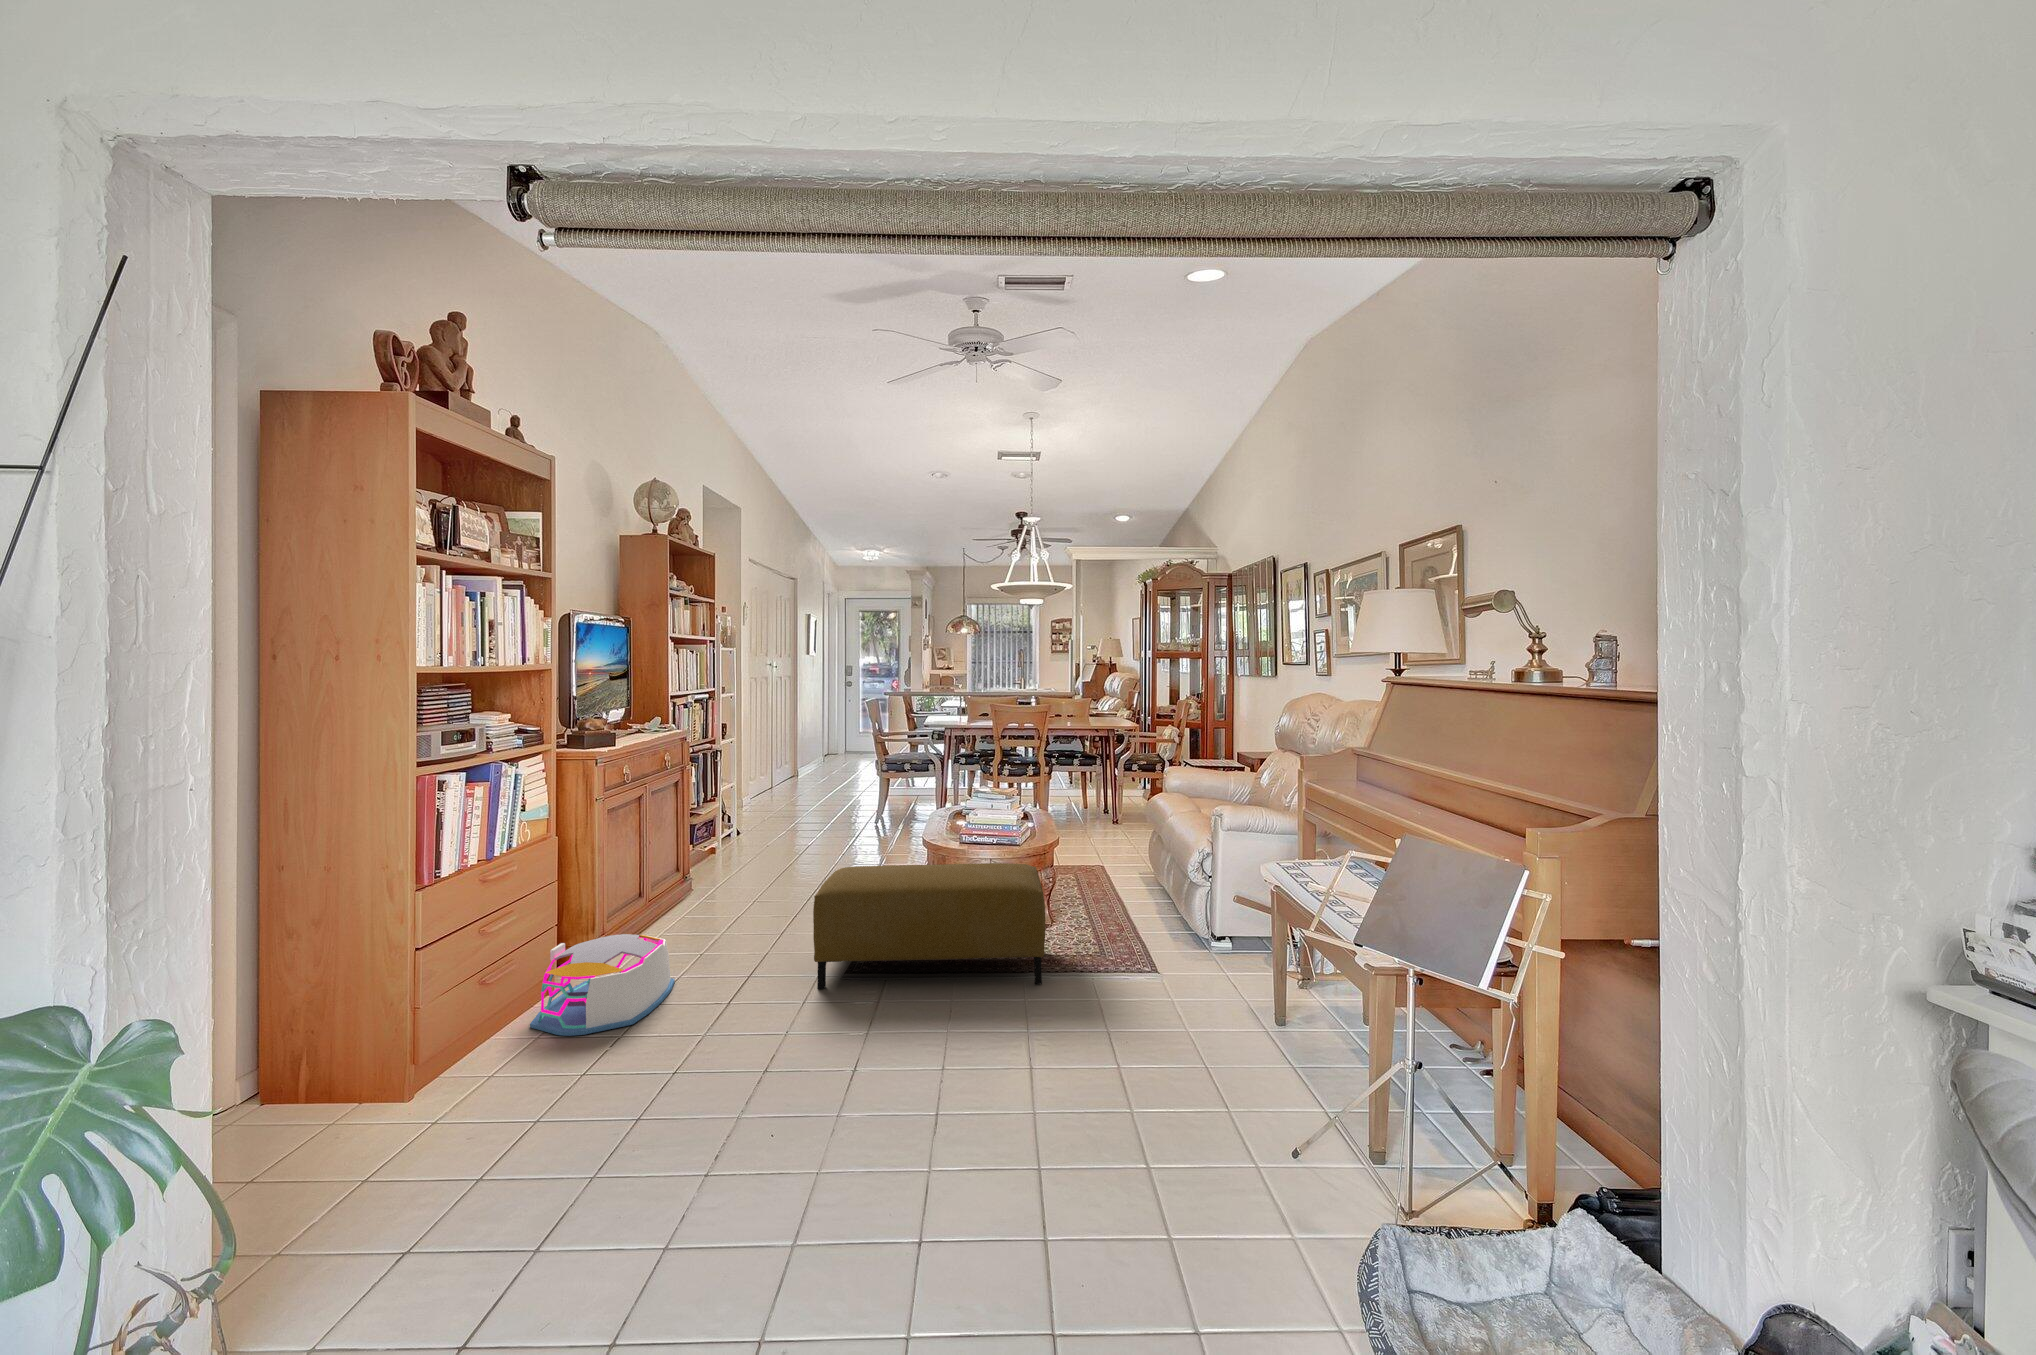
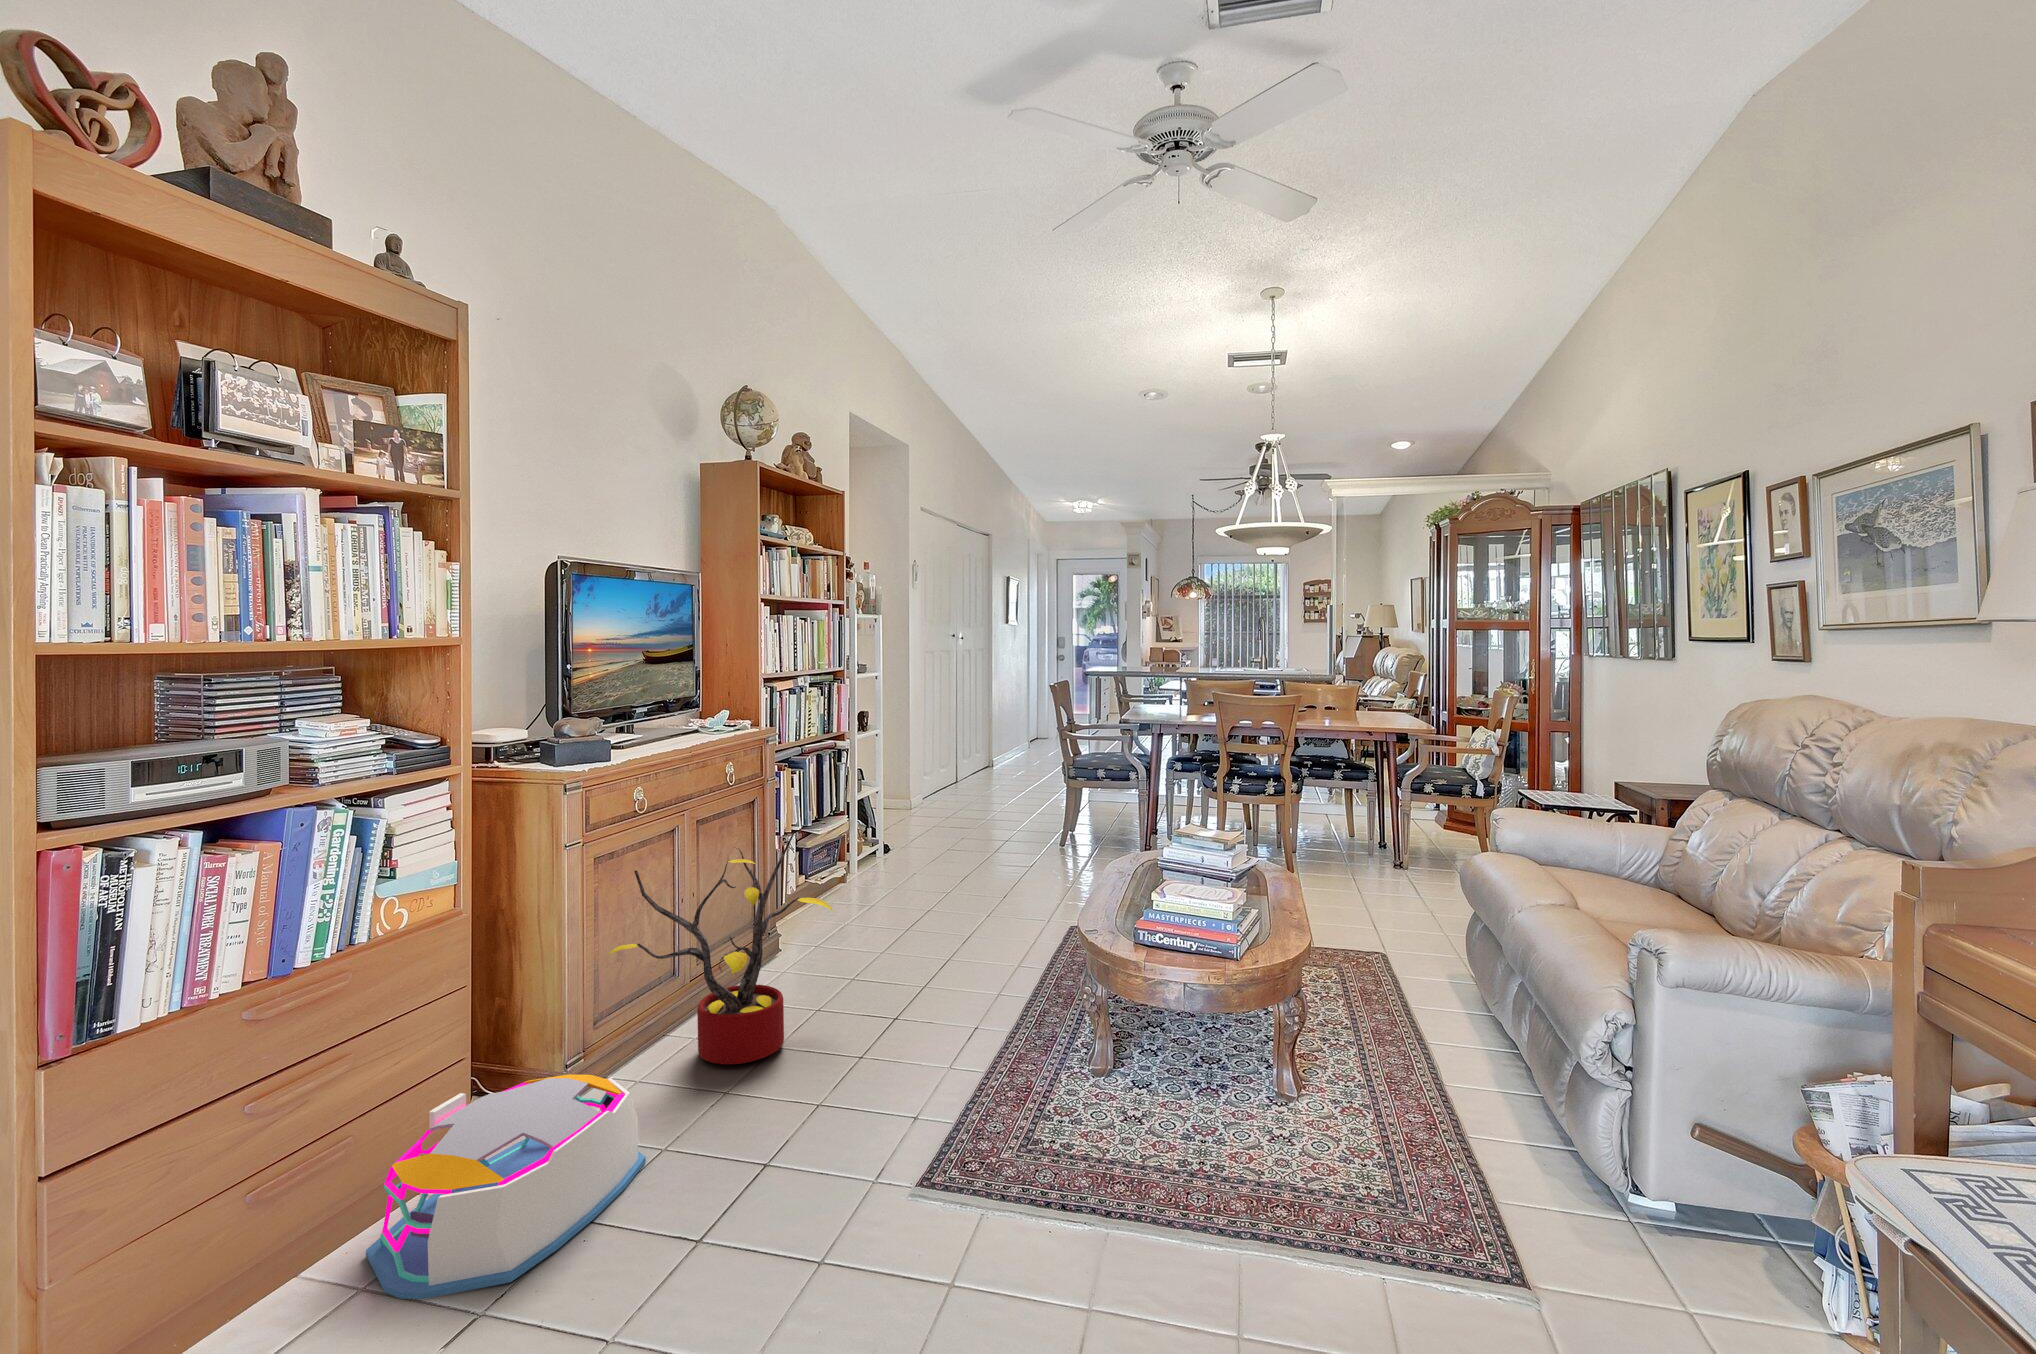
decorative plant: none [619,795,754,942] -> present [608,832,833,1064]
ottoman: present [813,863,1046,989] -> none [846,982,1277,1289]

